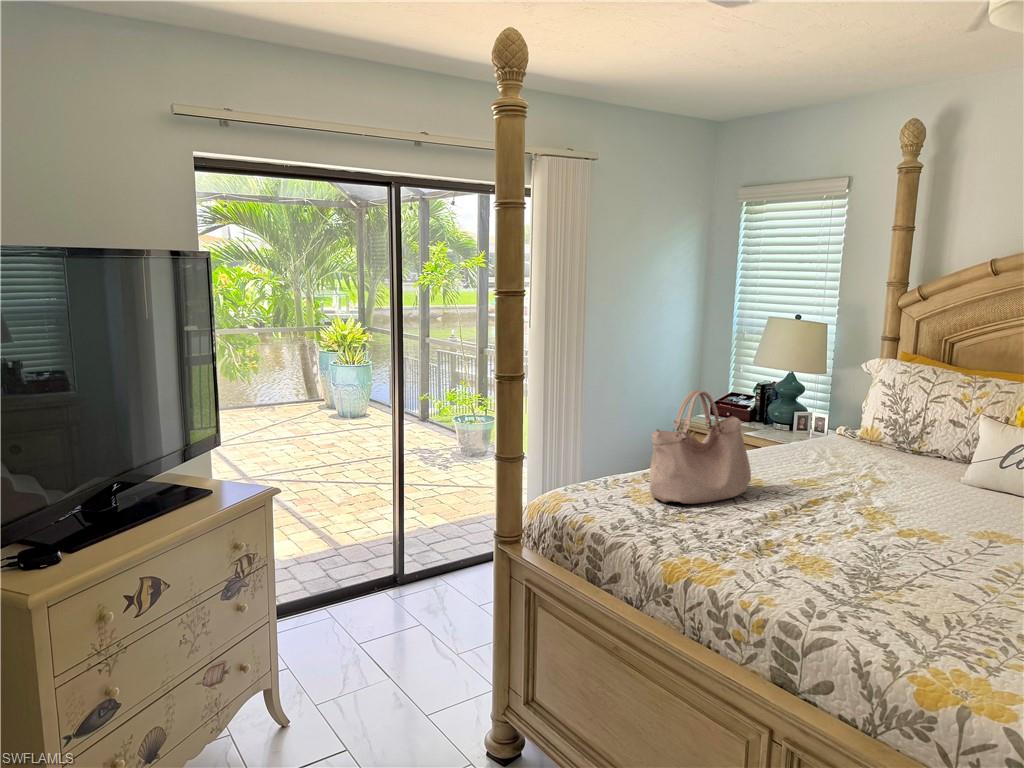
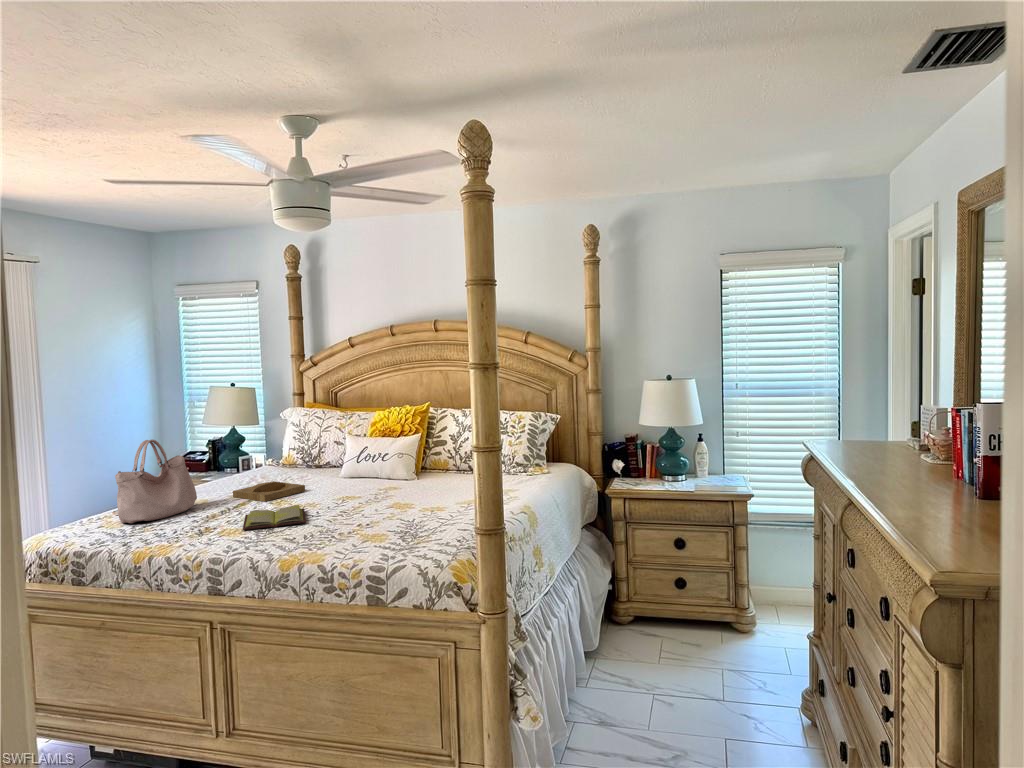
tray: none [798,471,914,508] -> present [233,481,305,502]
diary: none [826,529,943,586] -> present [243,505,306,530]

